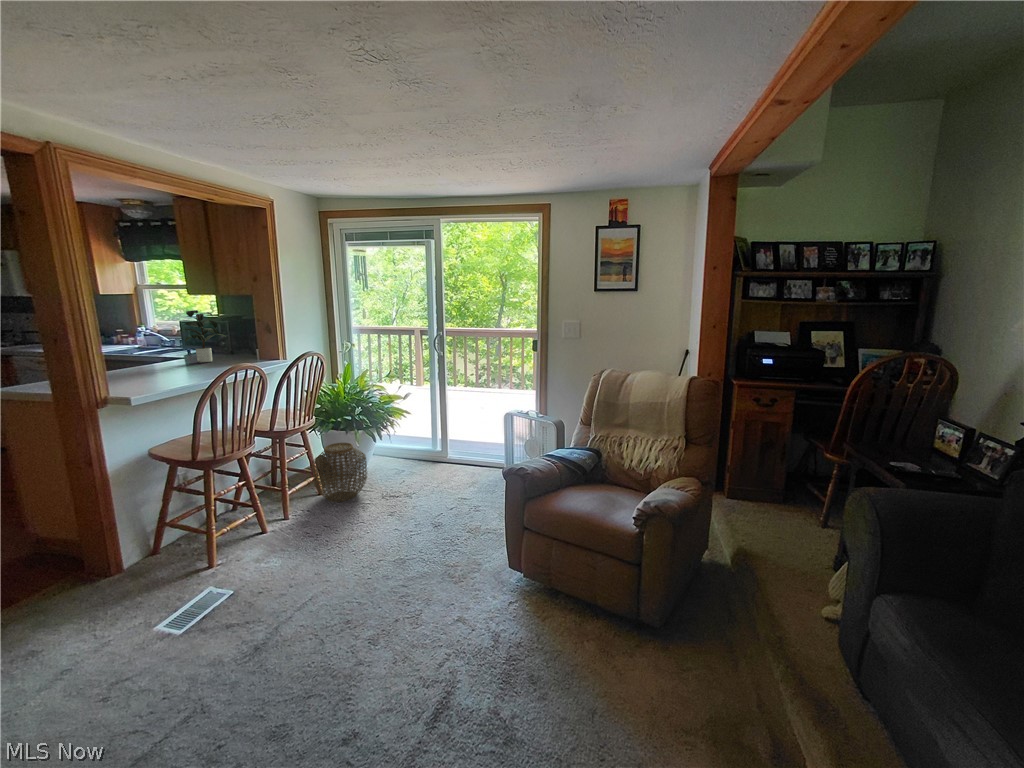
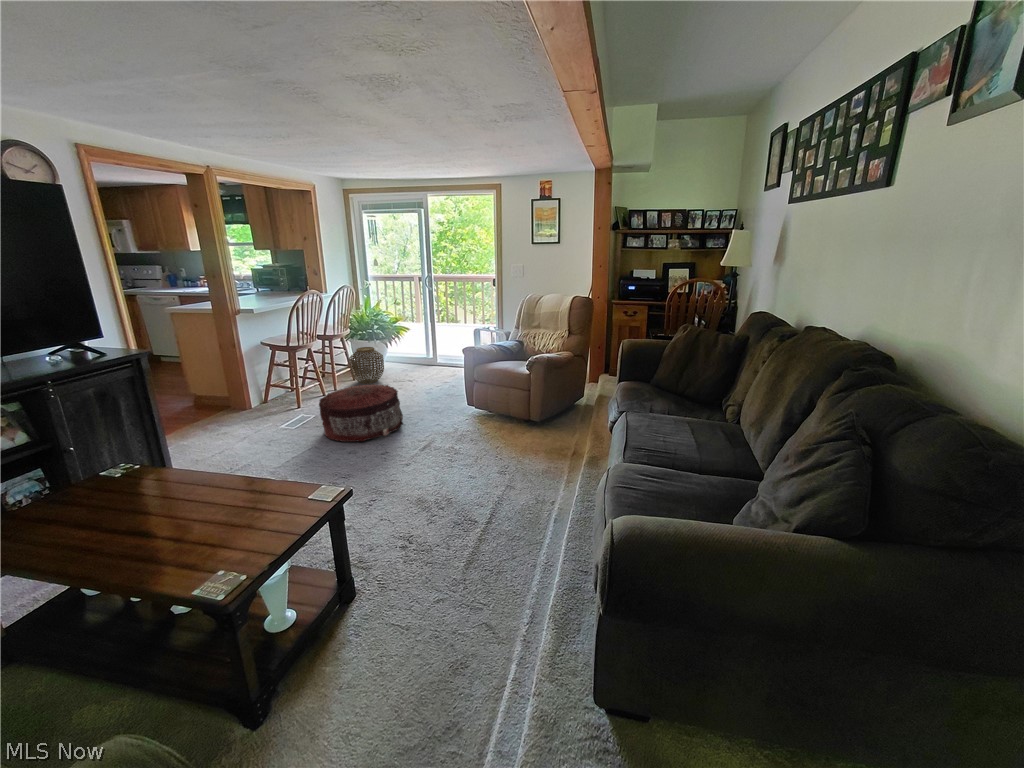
potted plant: present [183,310,226,362] -> none [256,260,292,295]
pouf: none [217,540,390,699] -> present [319,385,403,442]

